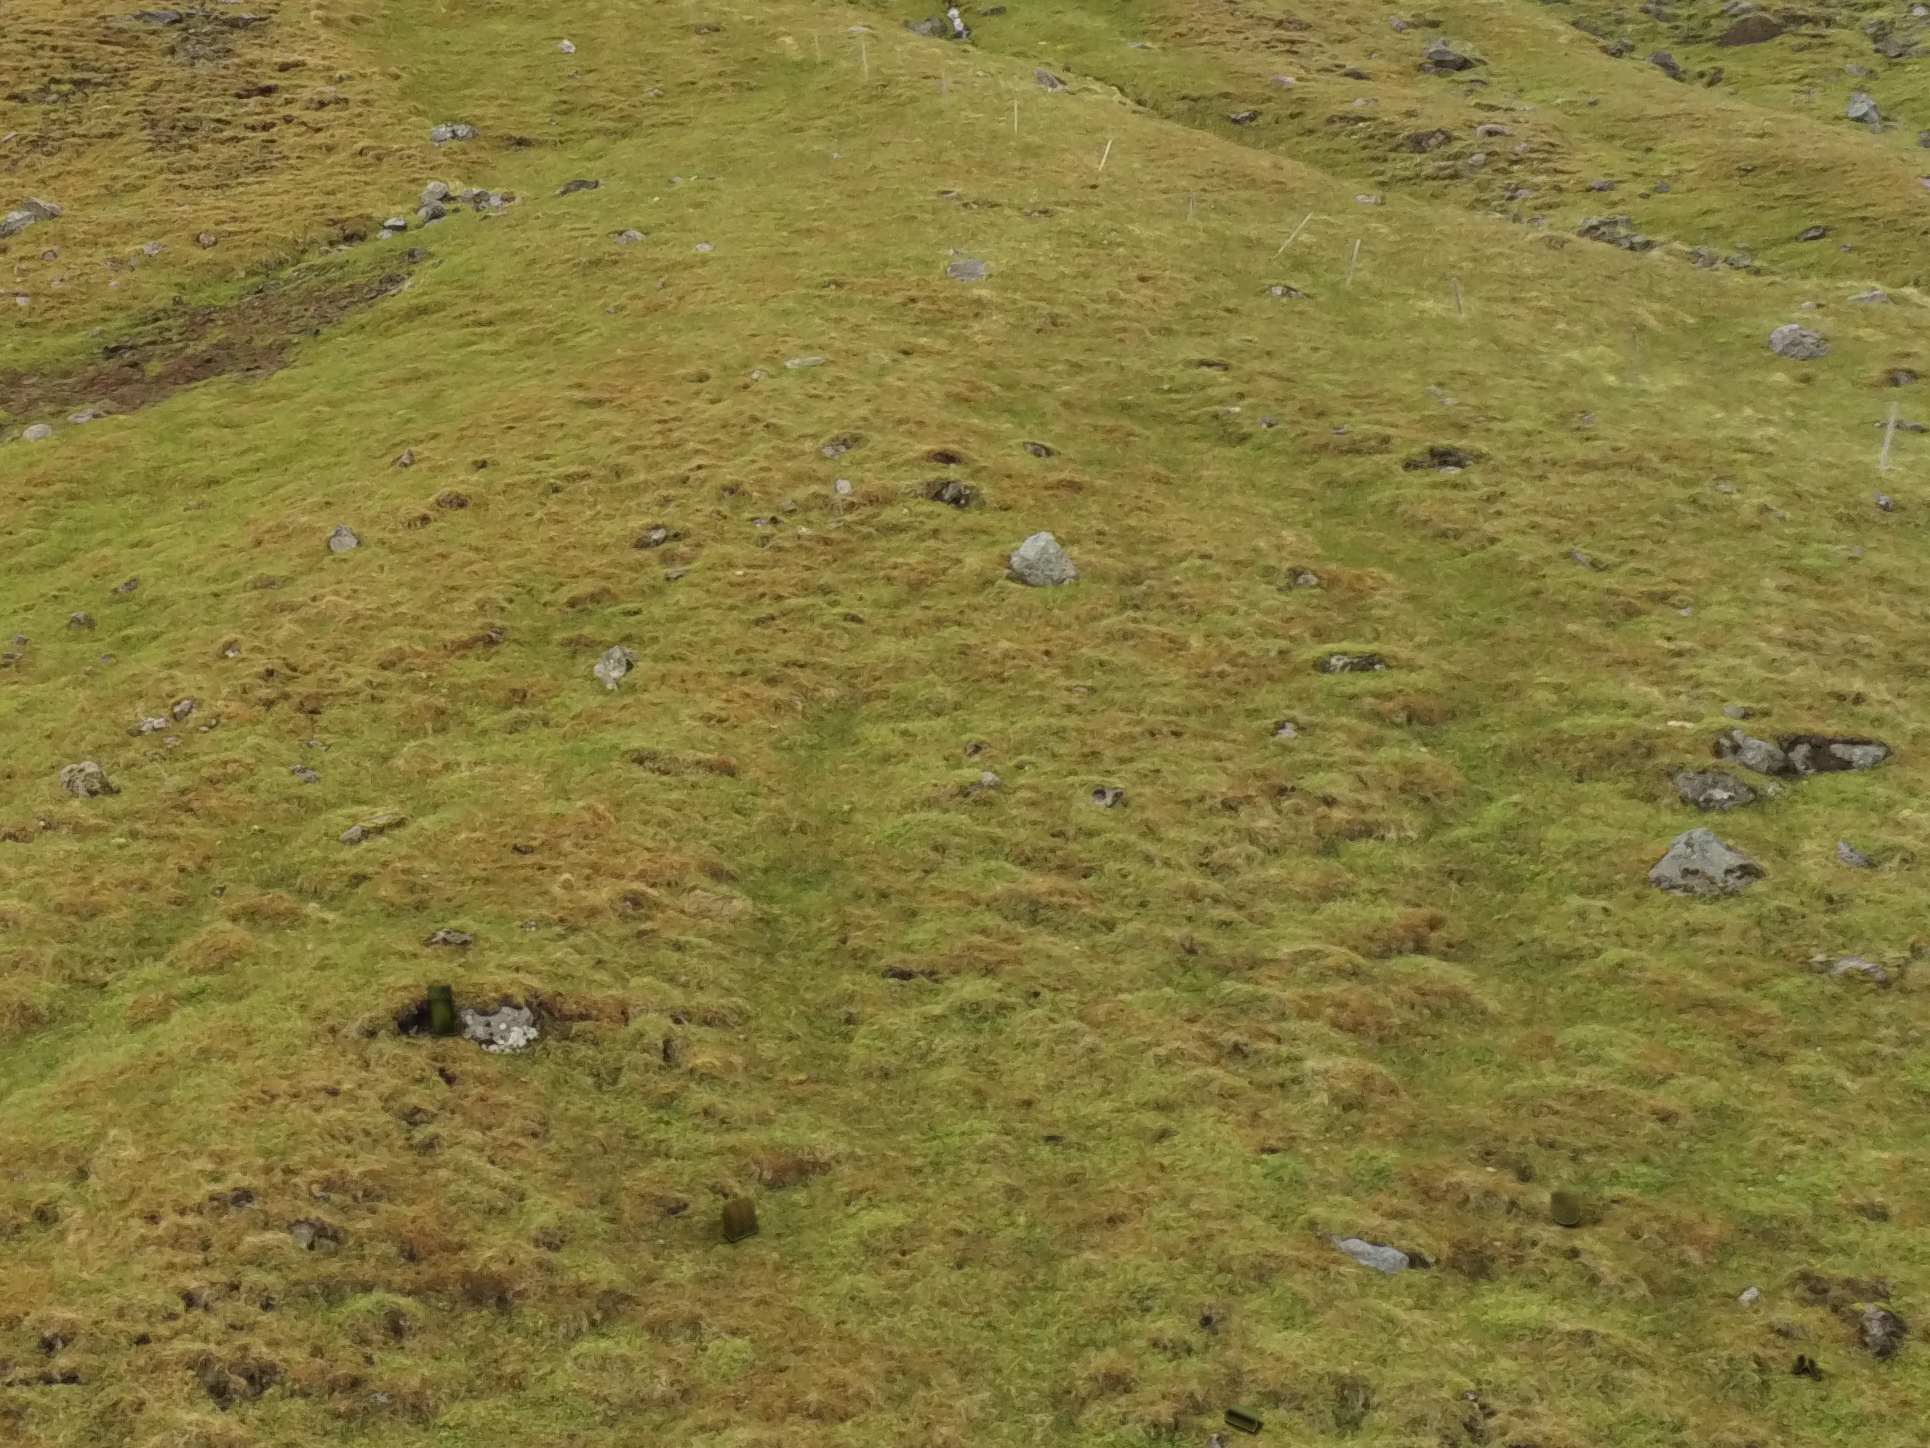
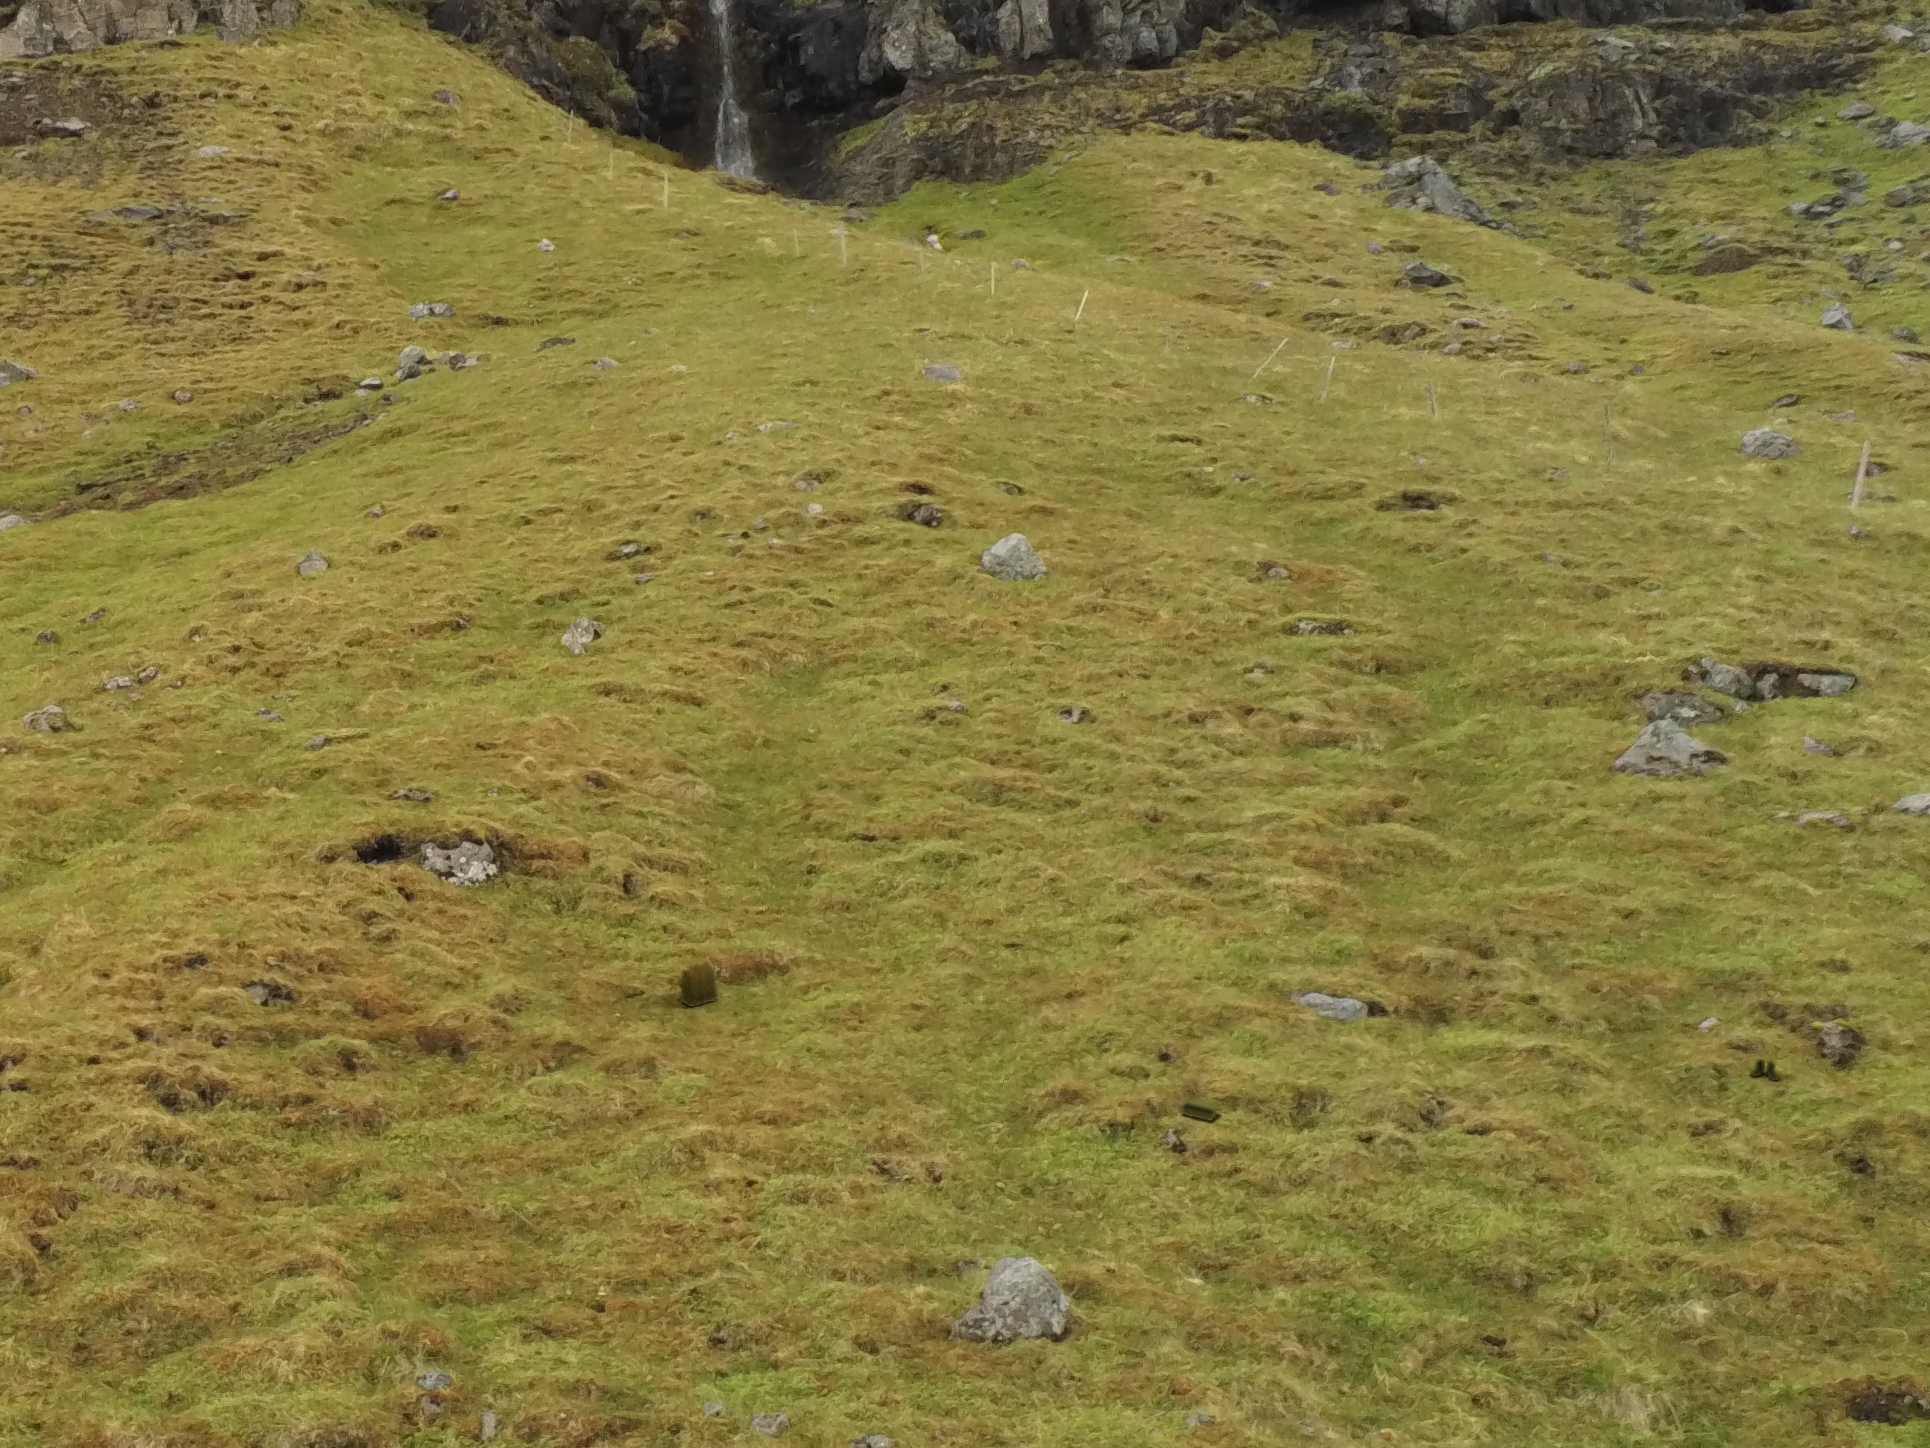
storage box: present [427,985,457,1038] -> none [389,832,418,882]
planter: present [1550,1191,1579,1225] -> none [1511,955,1540,985]

